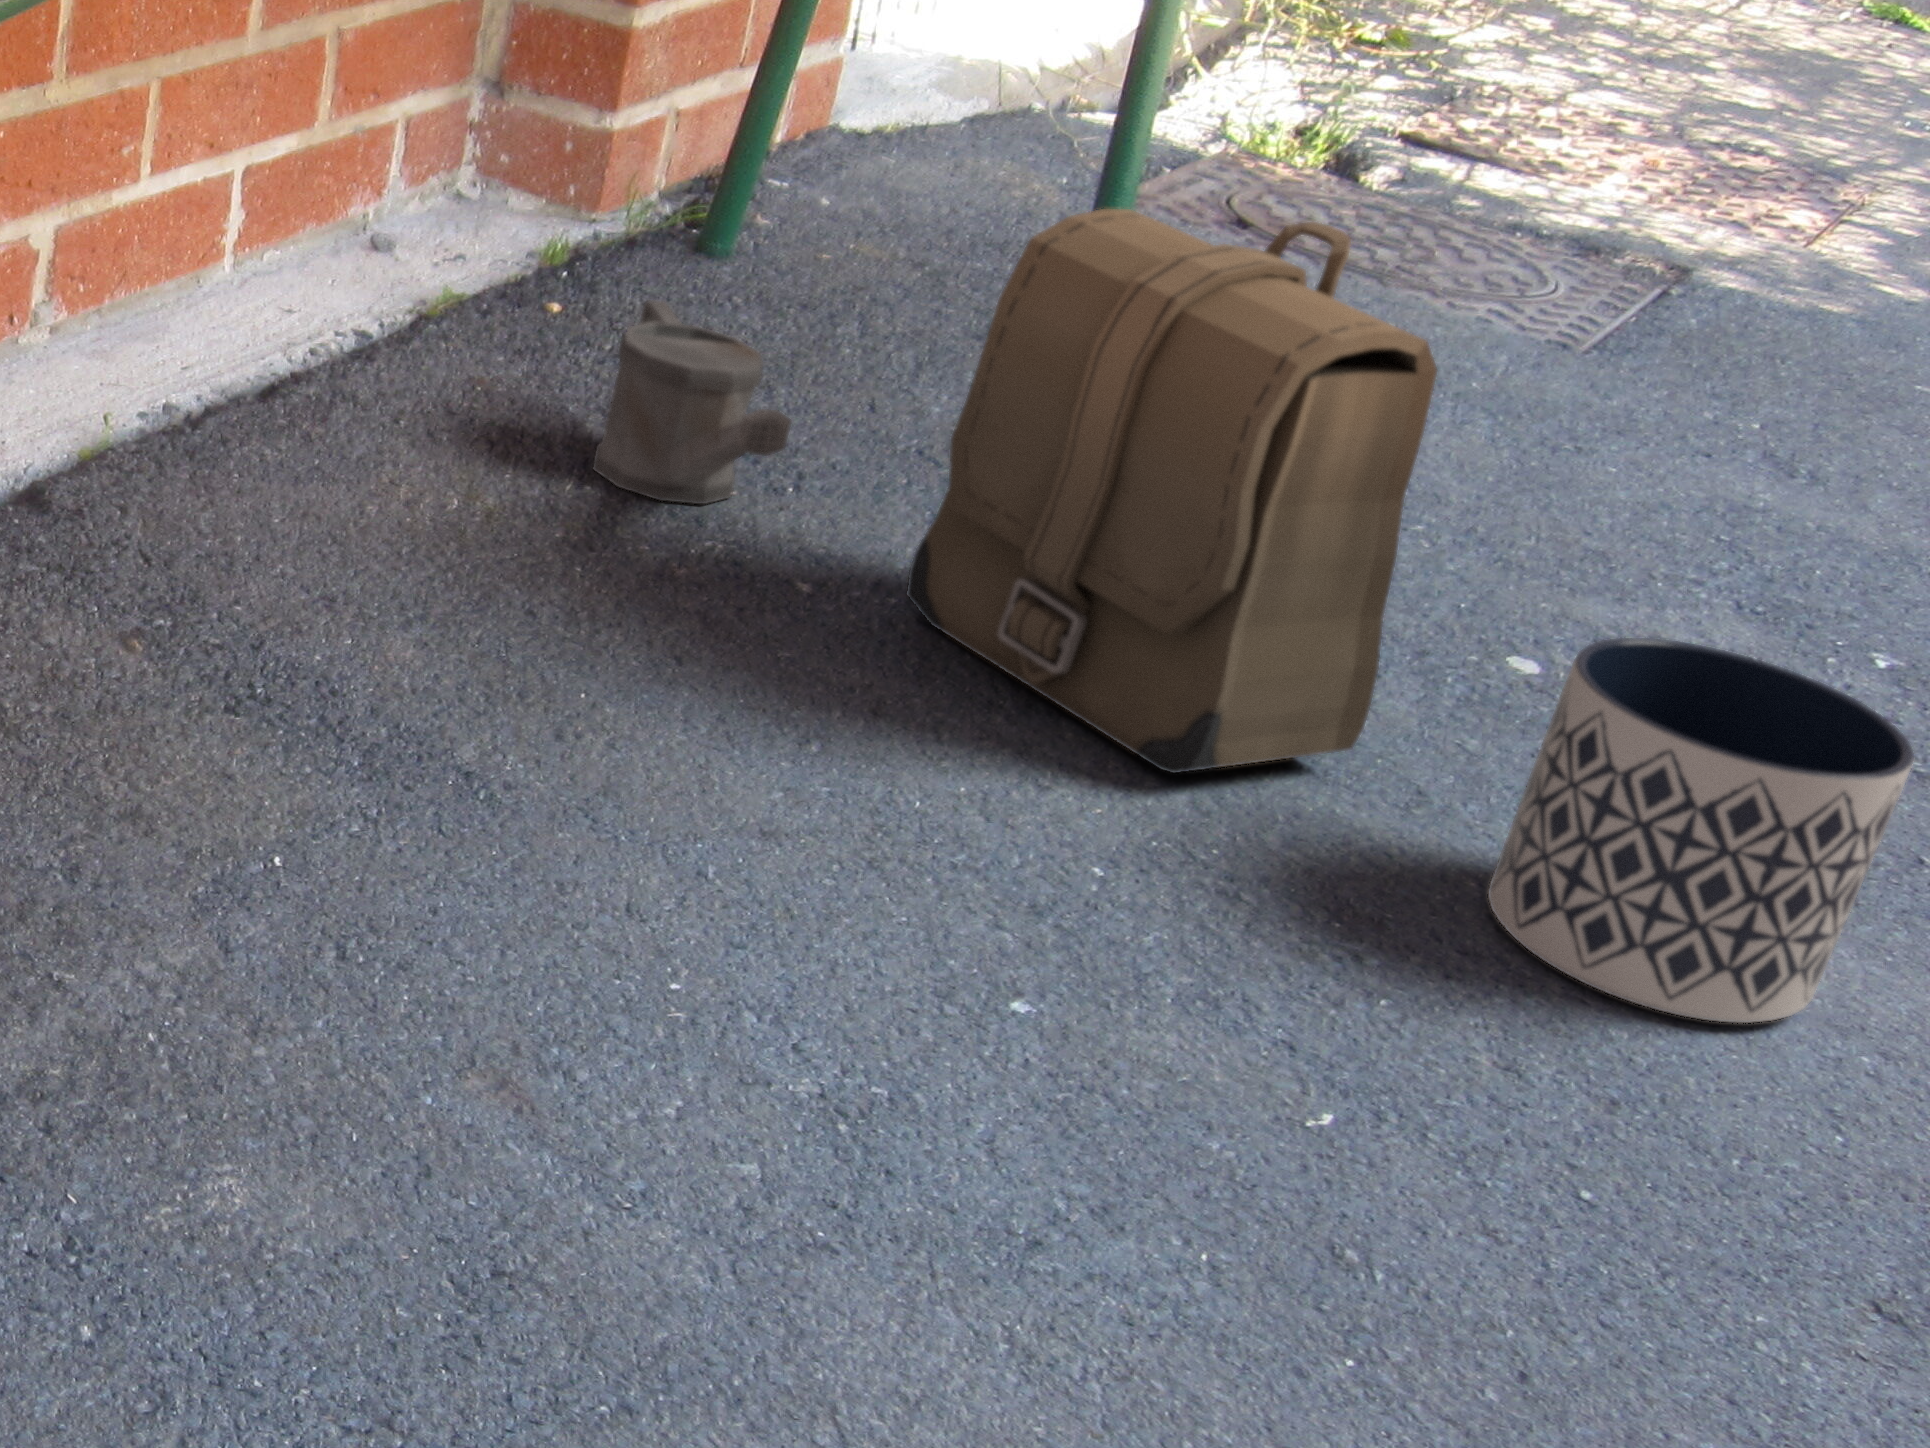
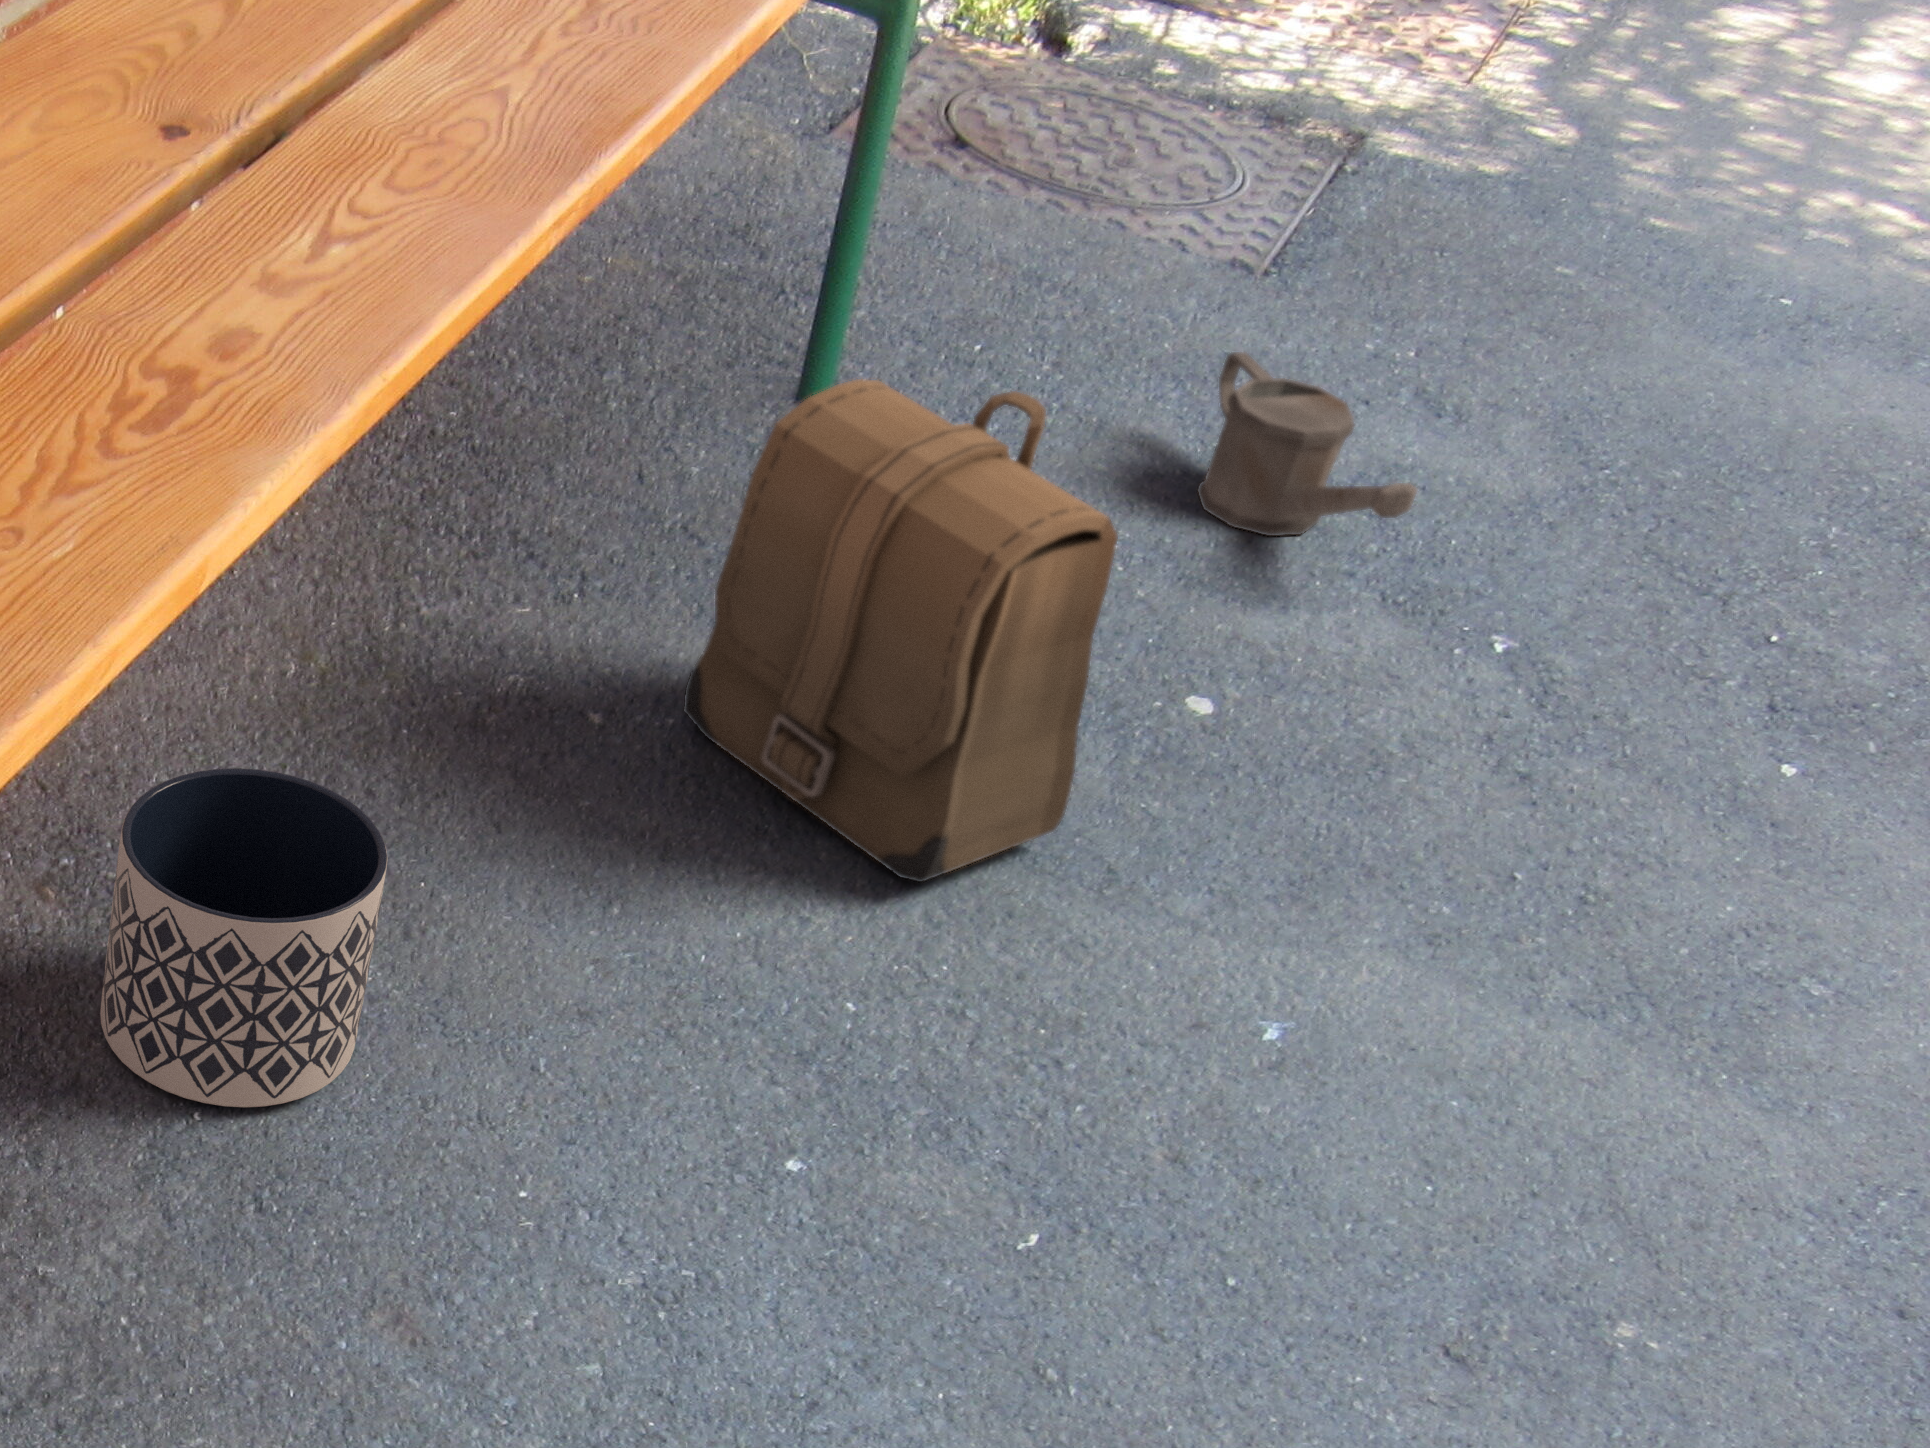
watering can: present [593,300,791,504] -> present [1197,352,1417,536]
planter: present [1488,638,1914,1023] -> present [100,768,388,1107]

